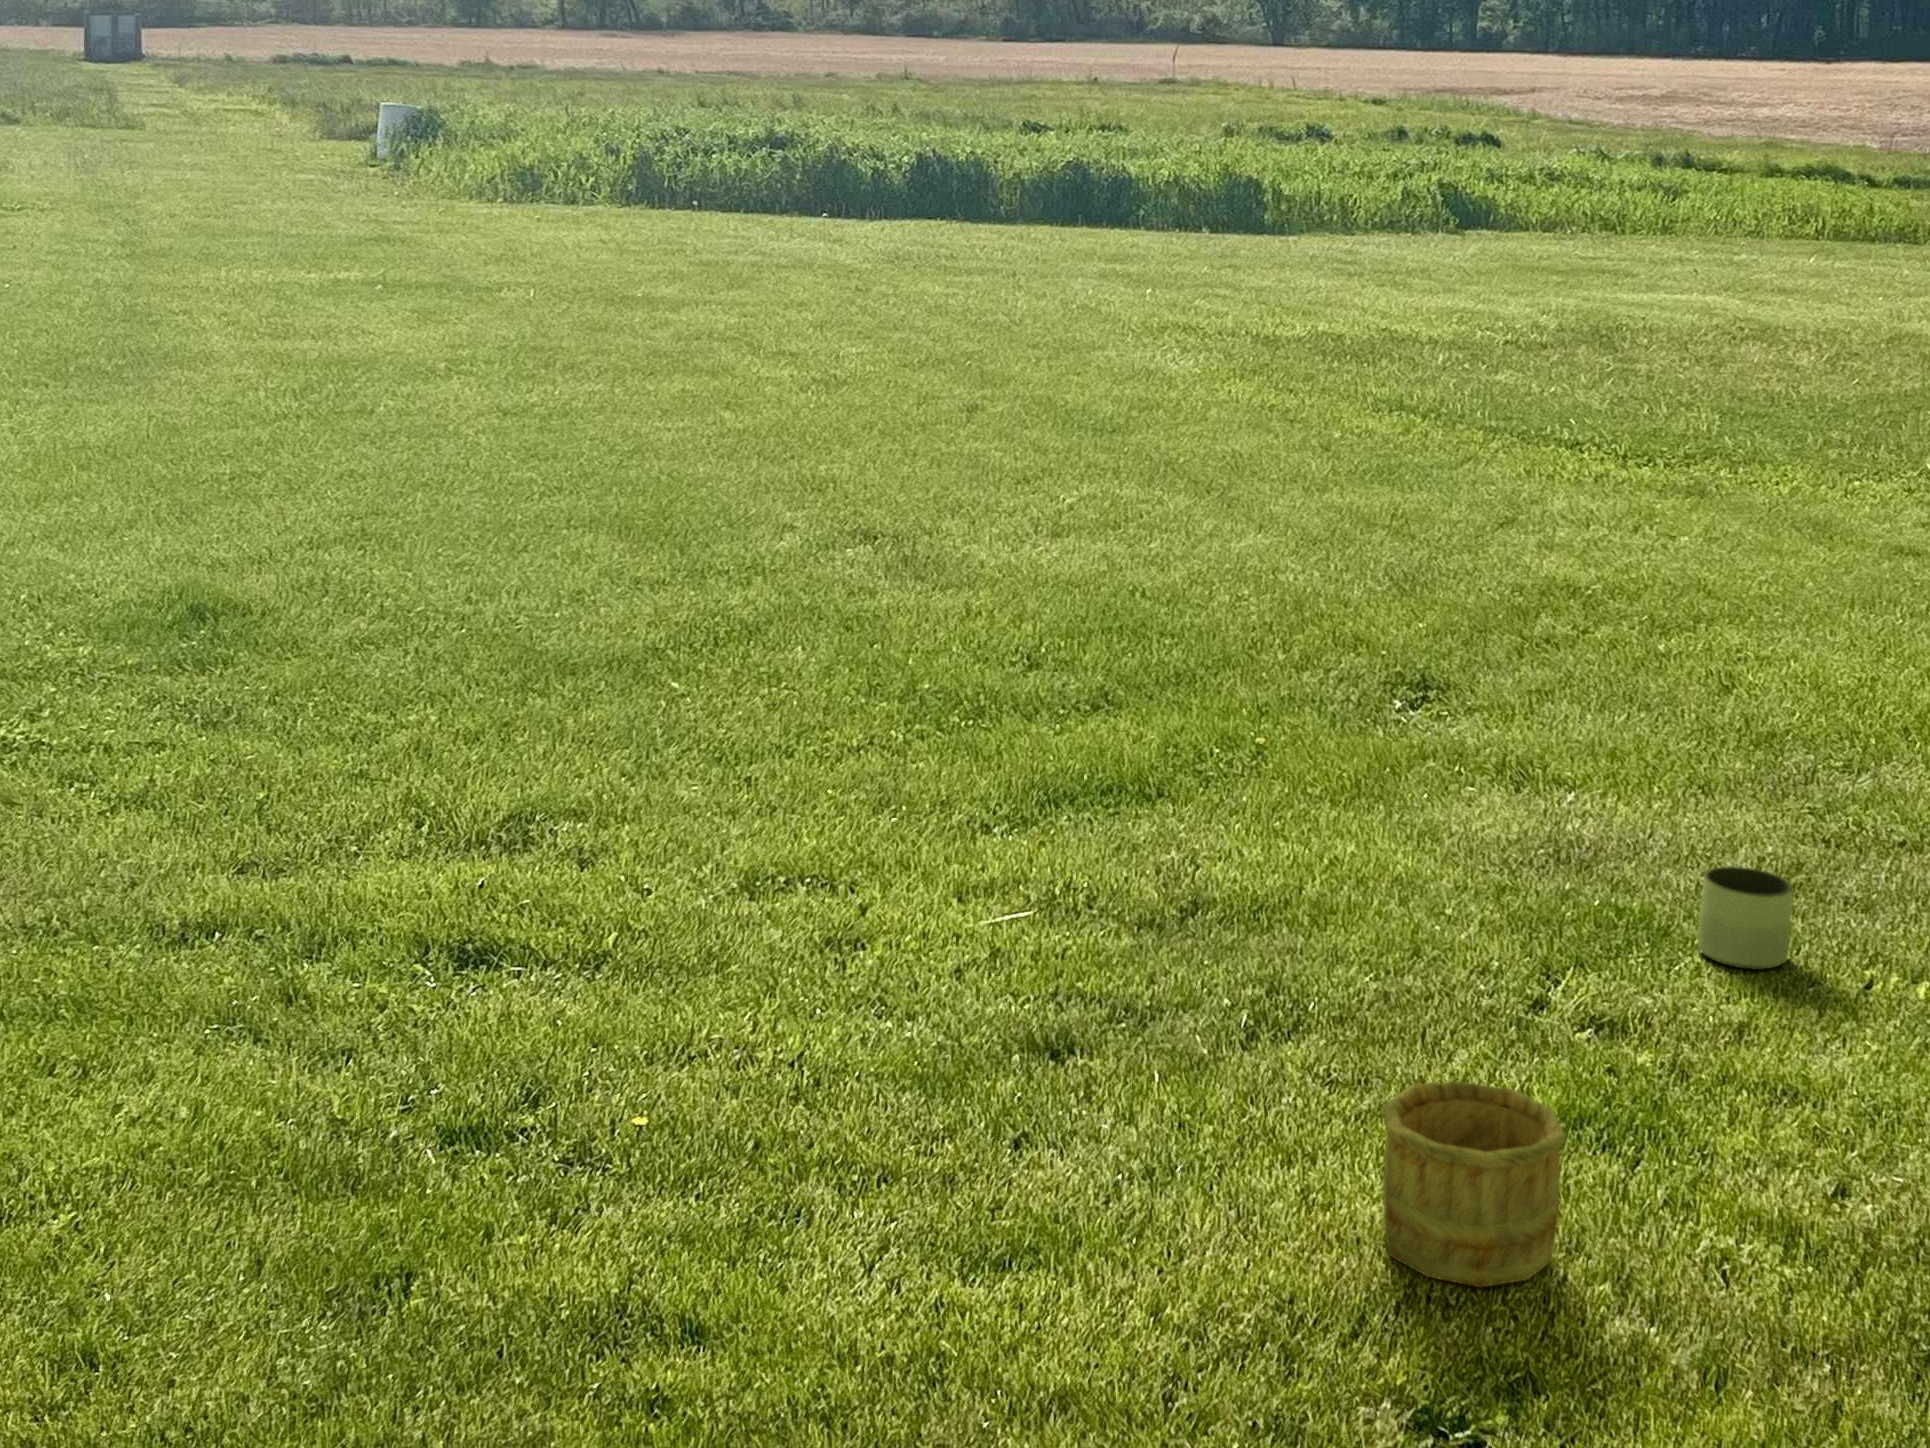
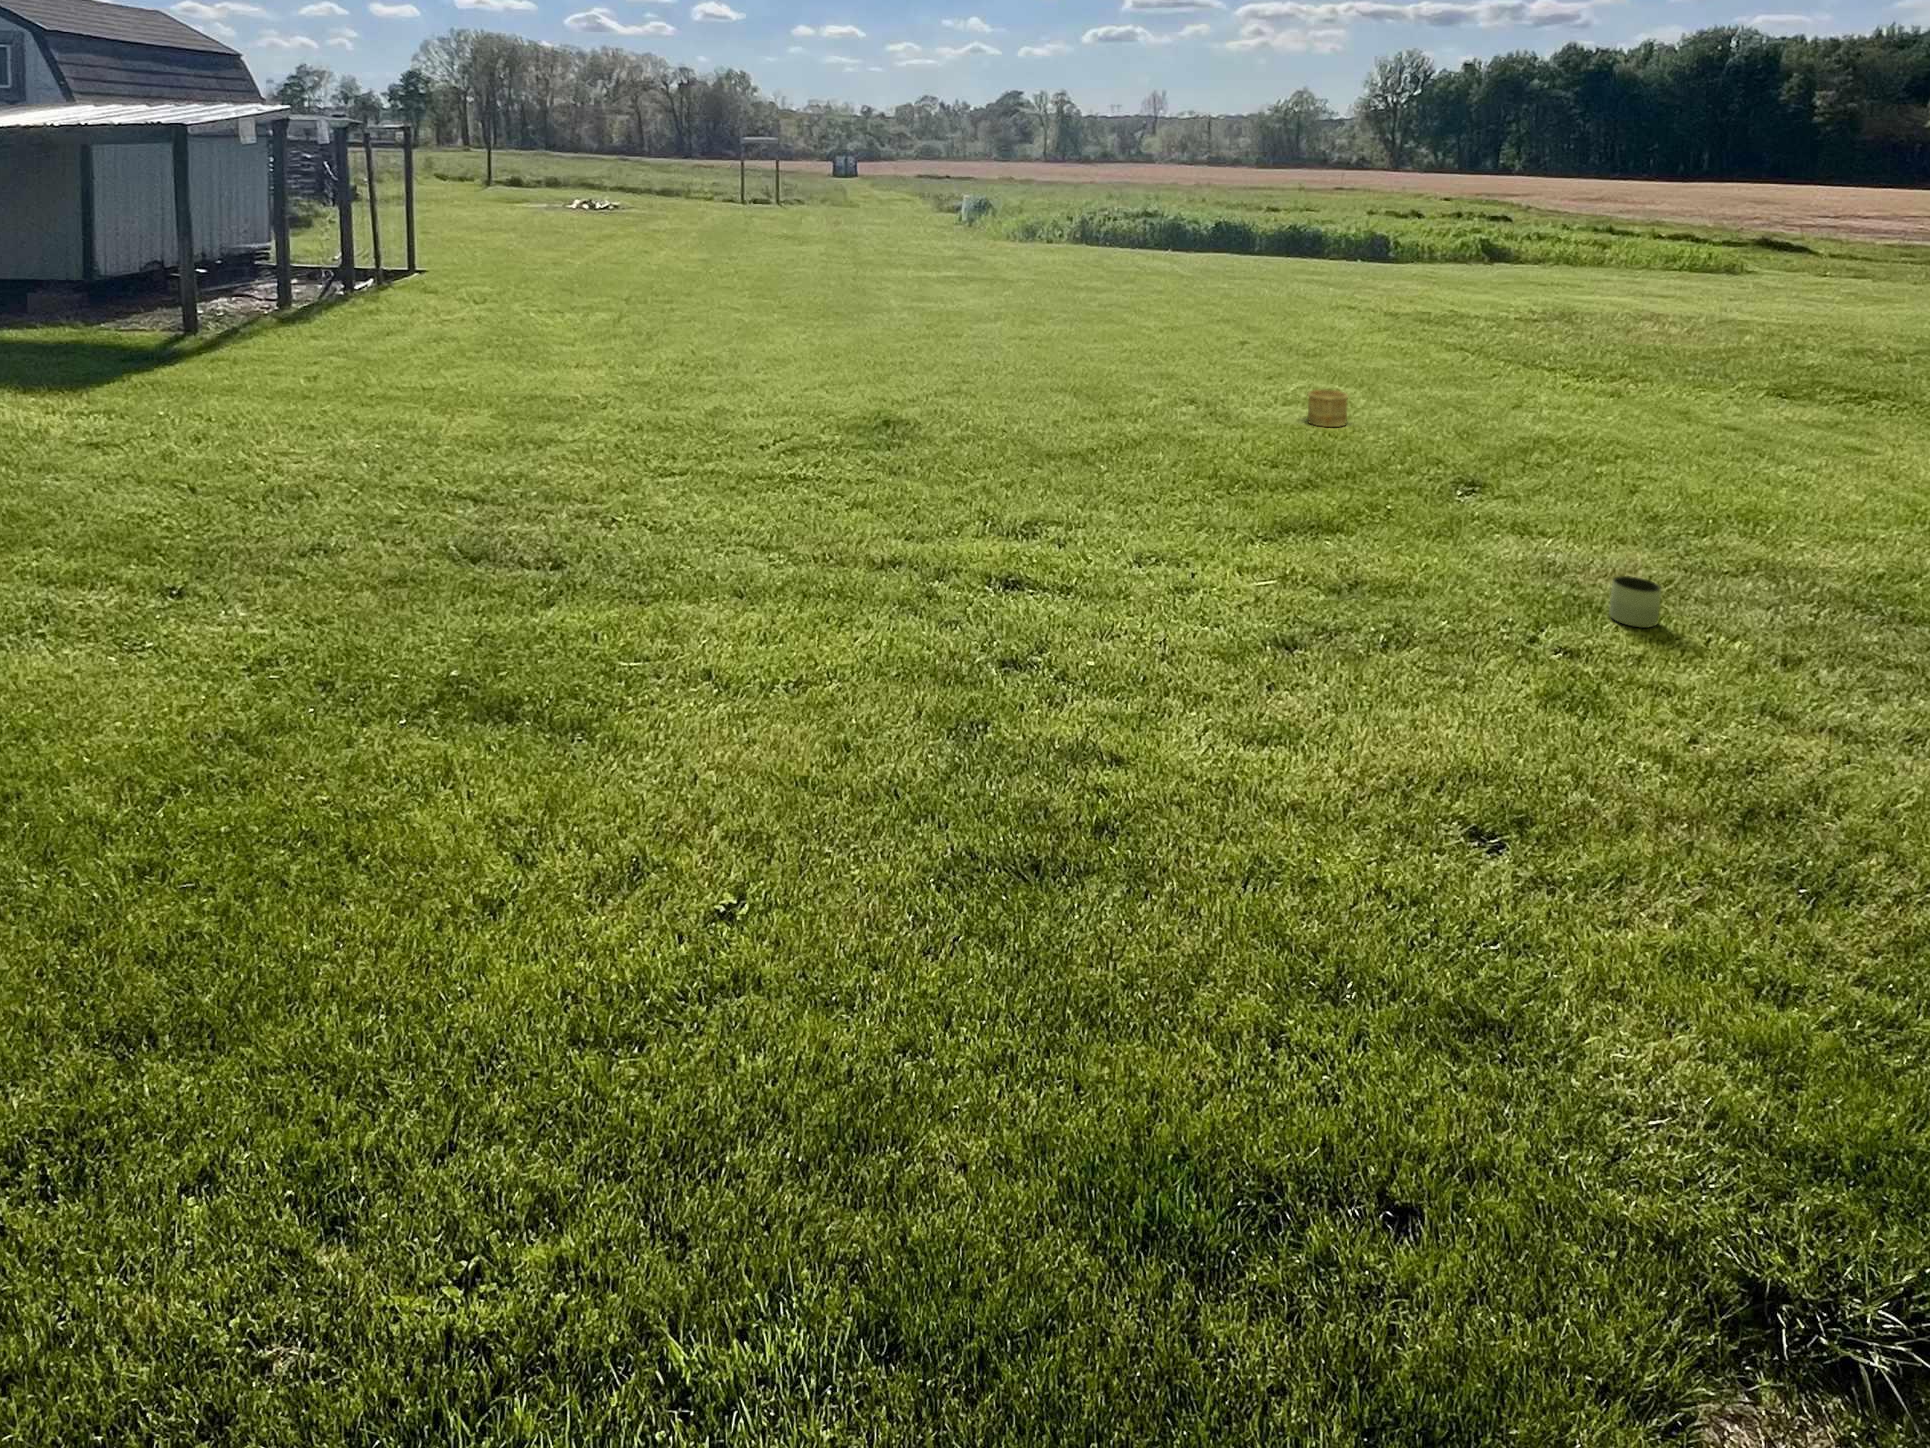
wooden bucket: present [1382,1082,1567,1287] -> present [1308,389,1348,427]

